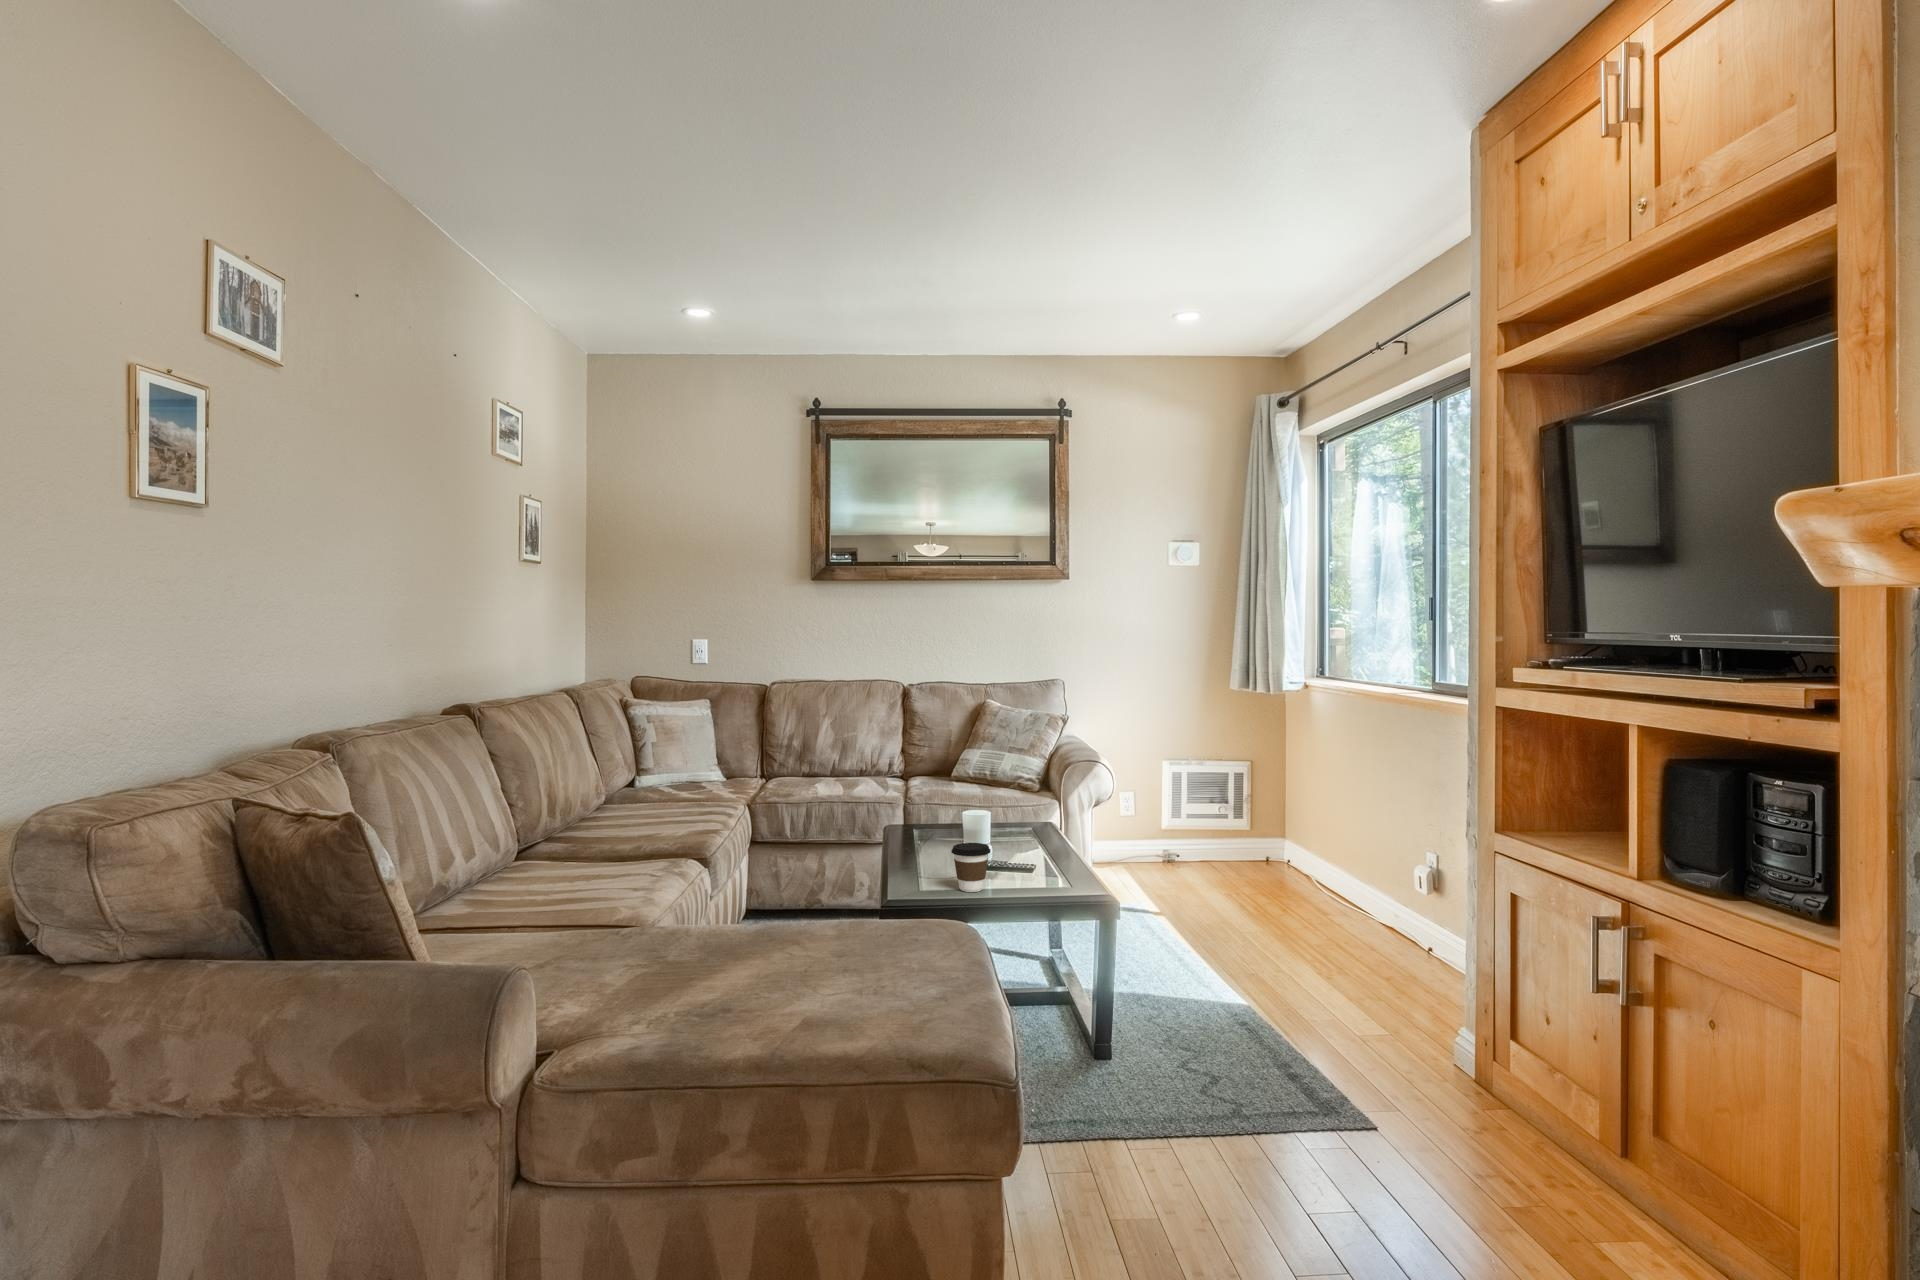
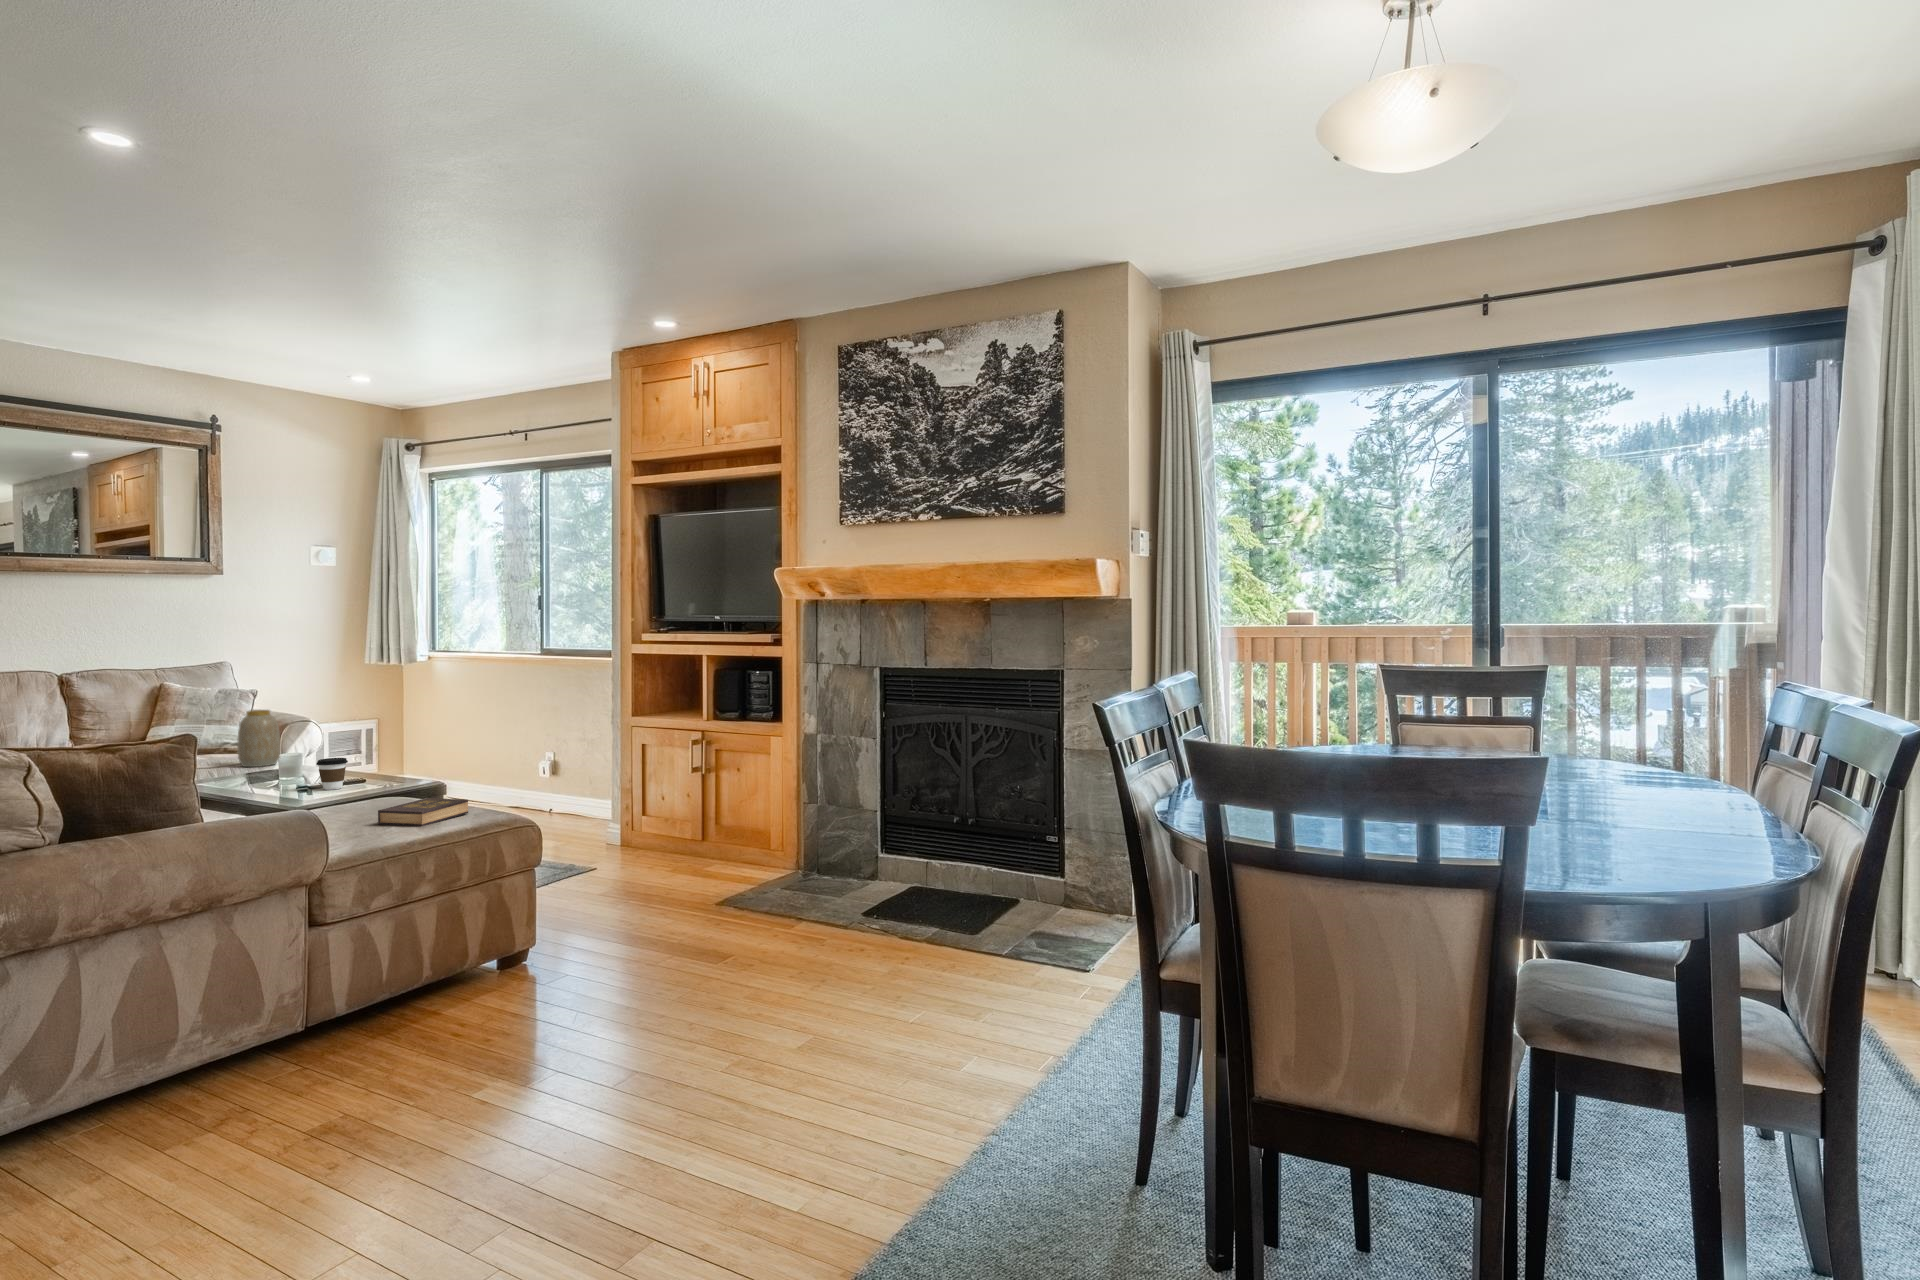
vase: none [1004,749,1048,822] -> present [237,710,281,767]
hardback book: none [794,975,934,1049] -> present [378,798,468,826]

